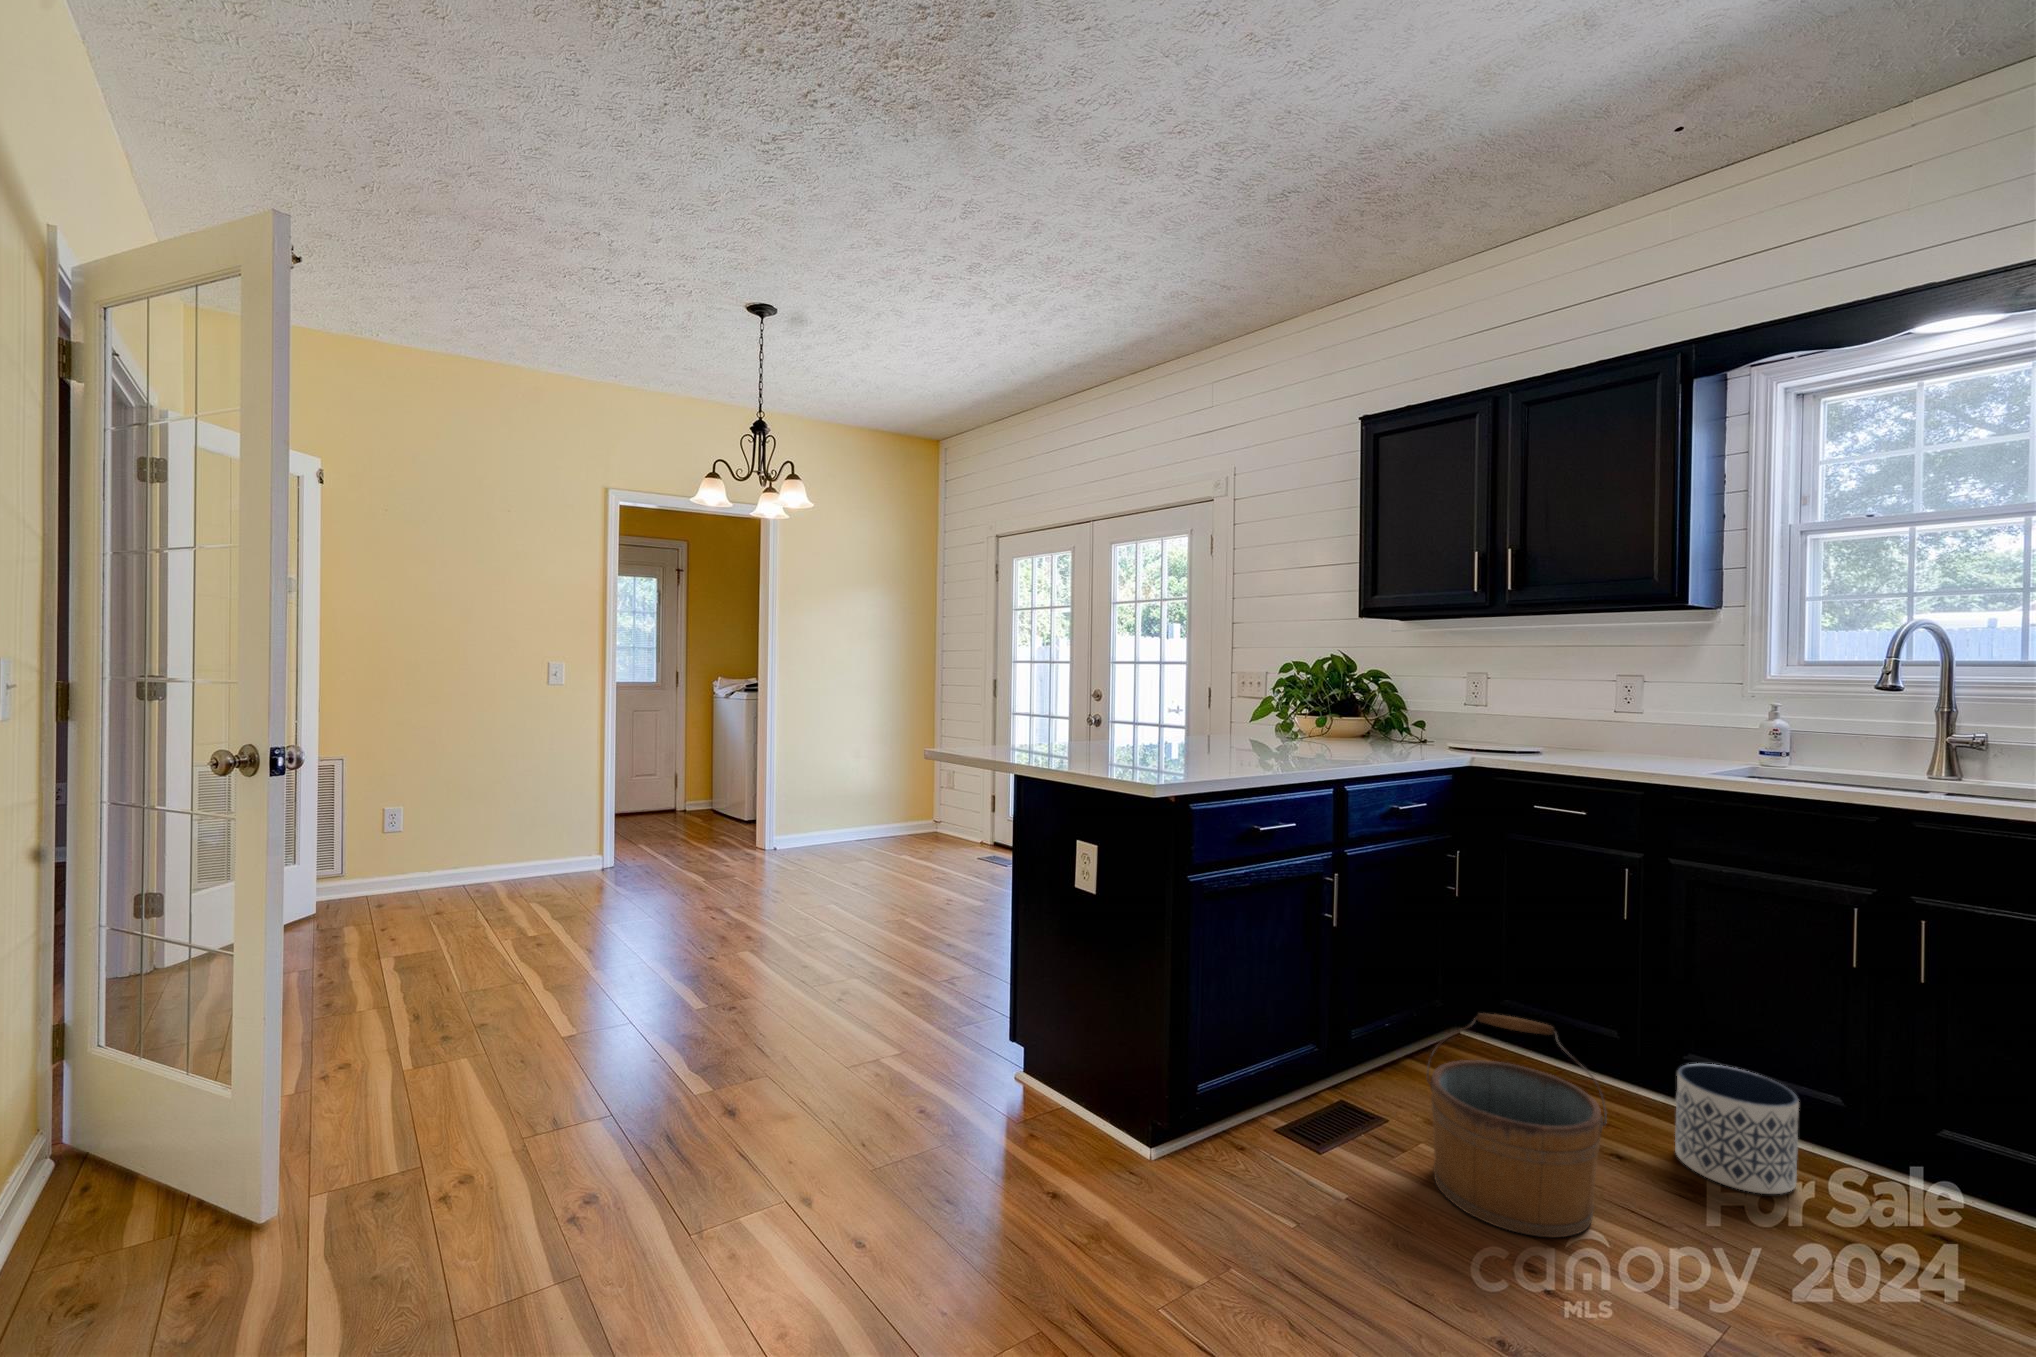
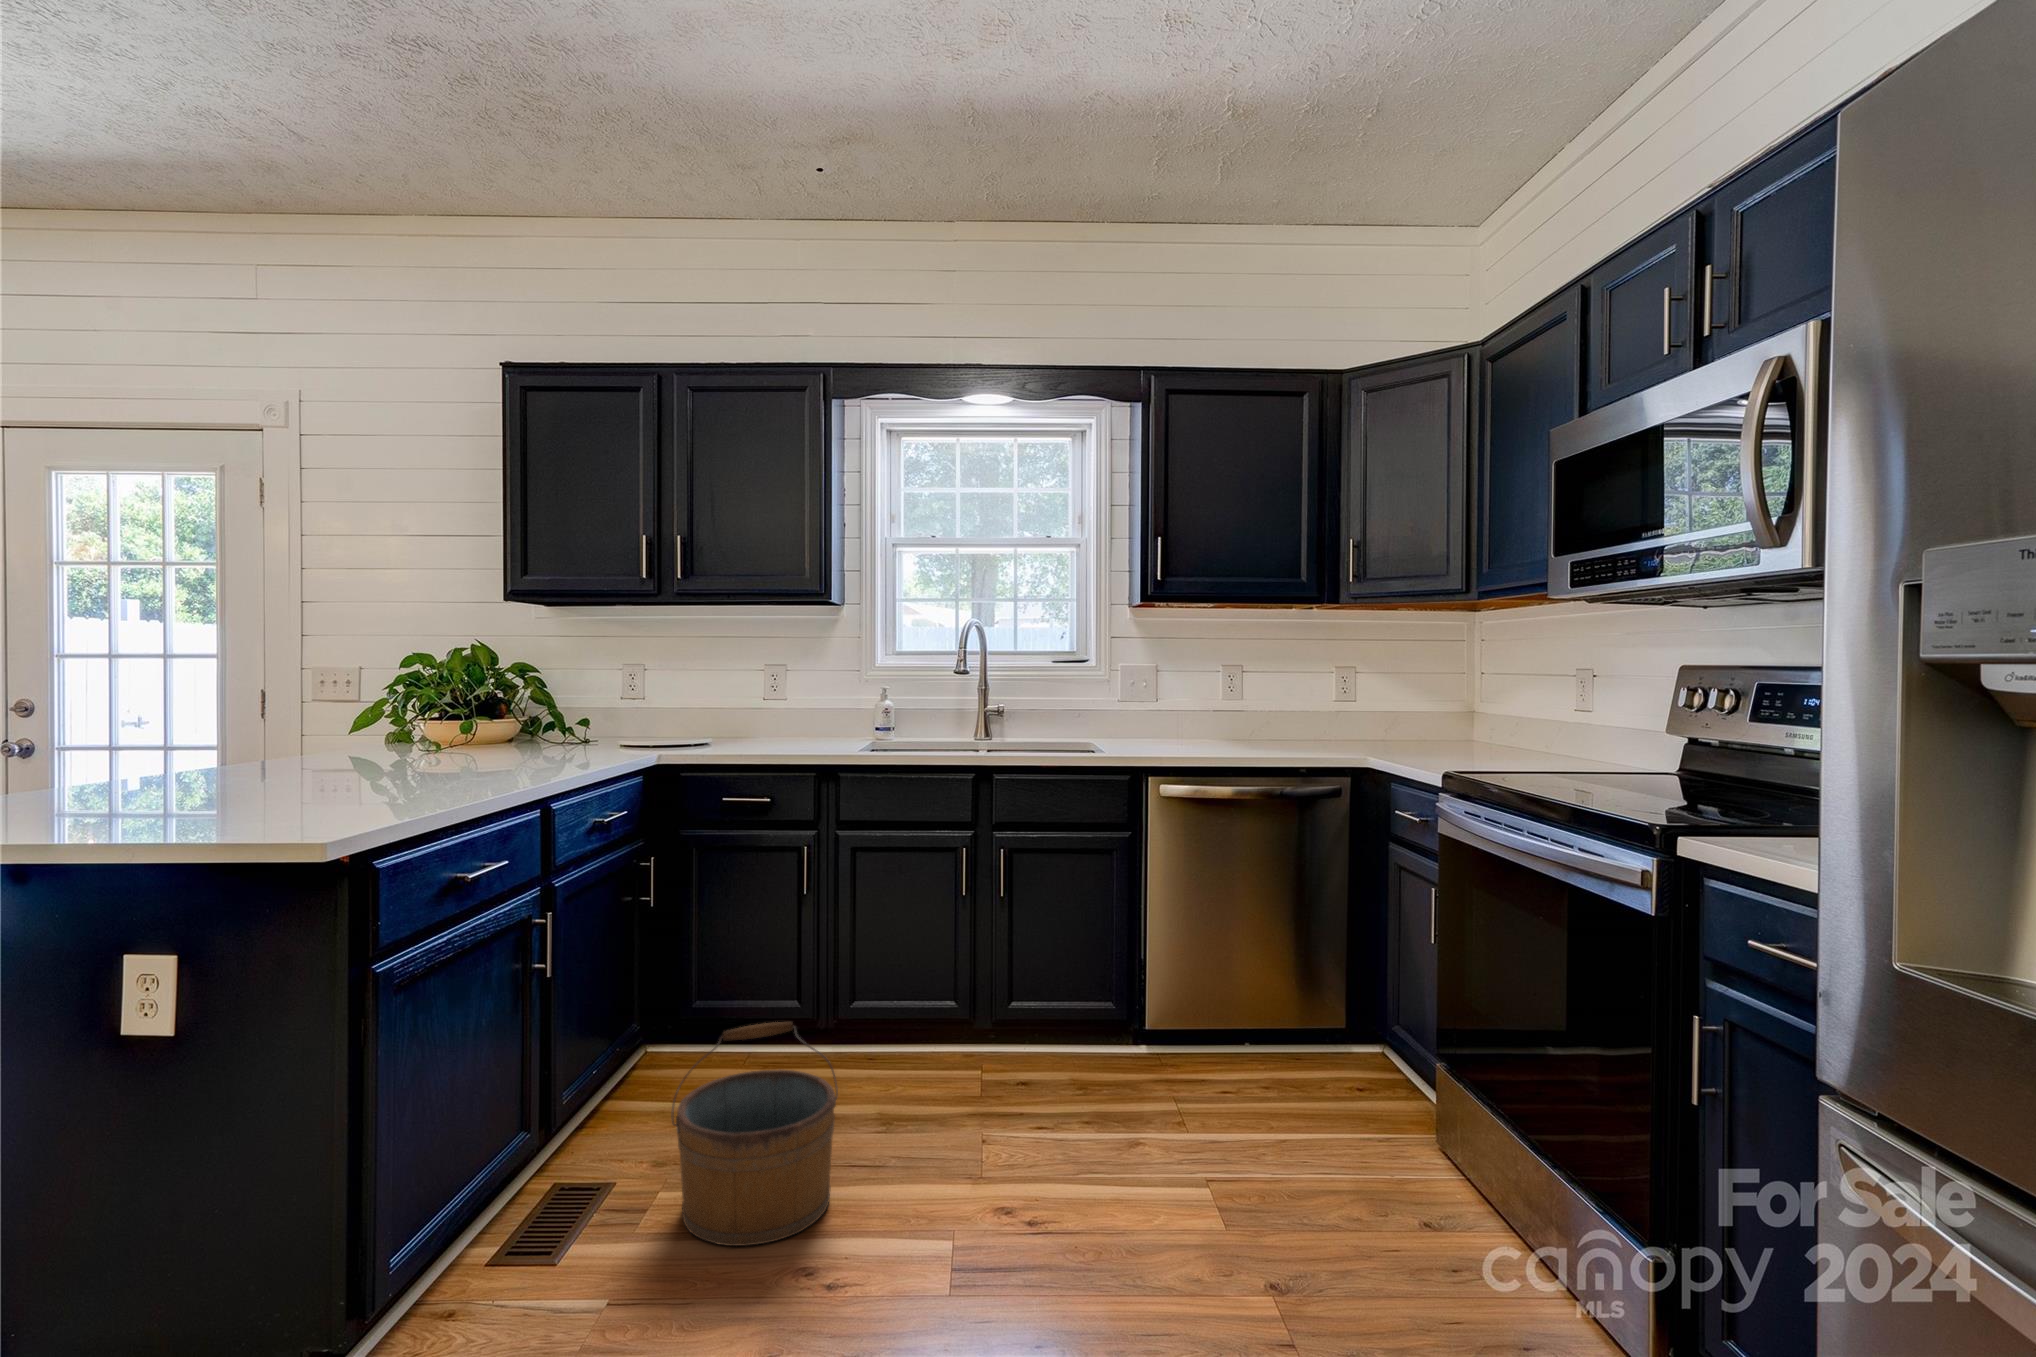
planter: present [1675,1063,1799,1194] -> none [863,1008,947,1113]

